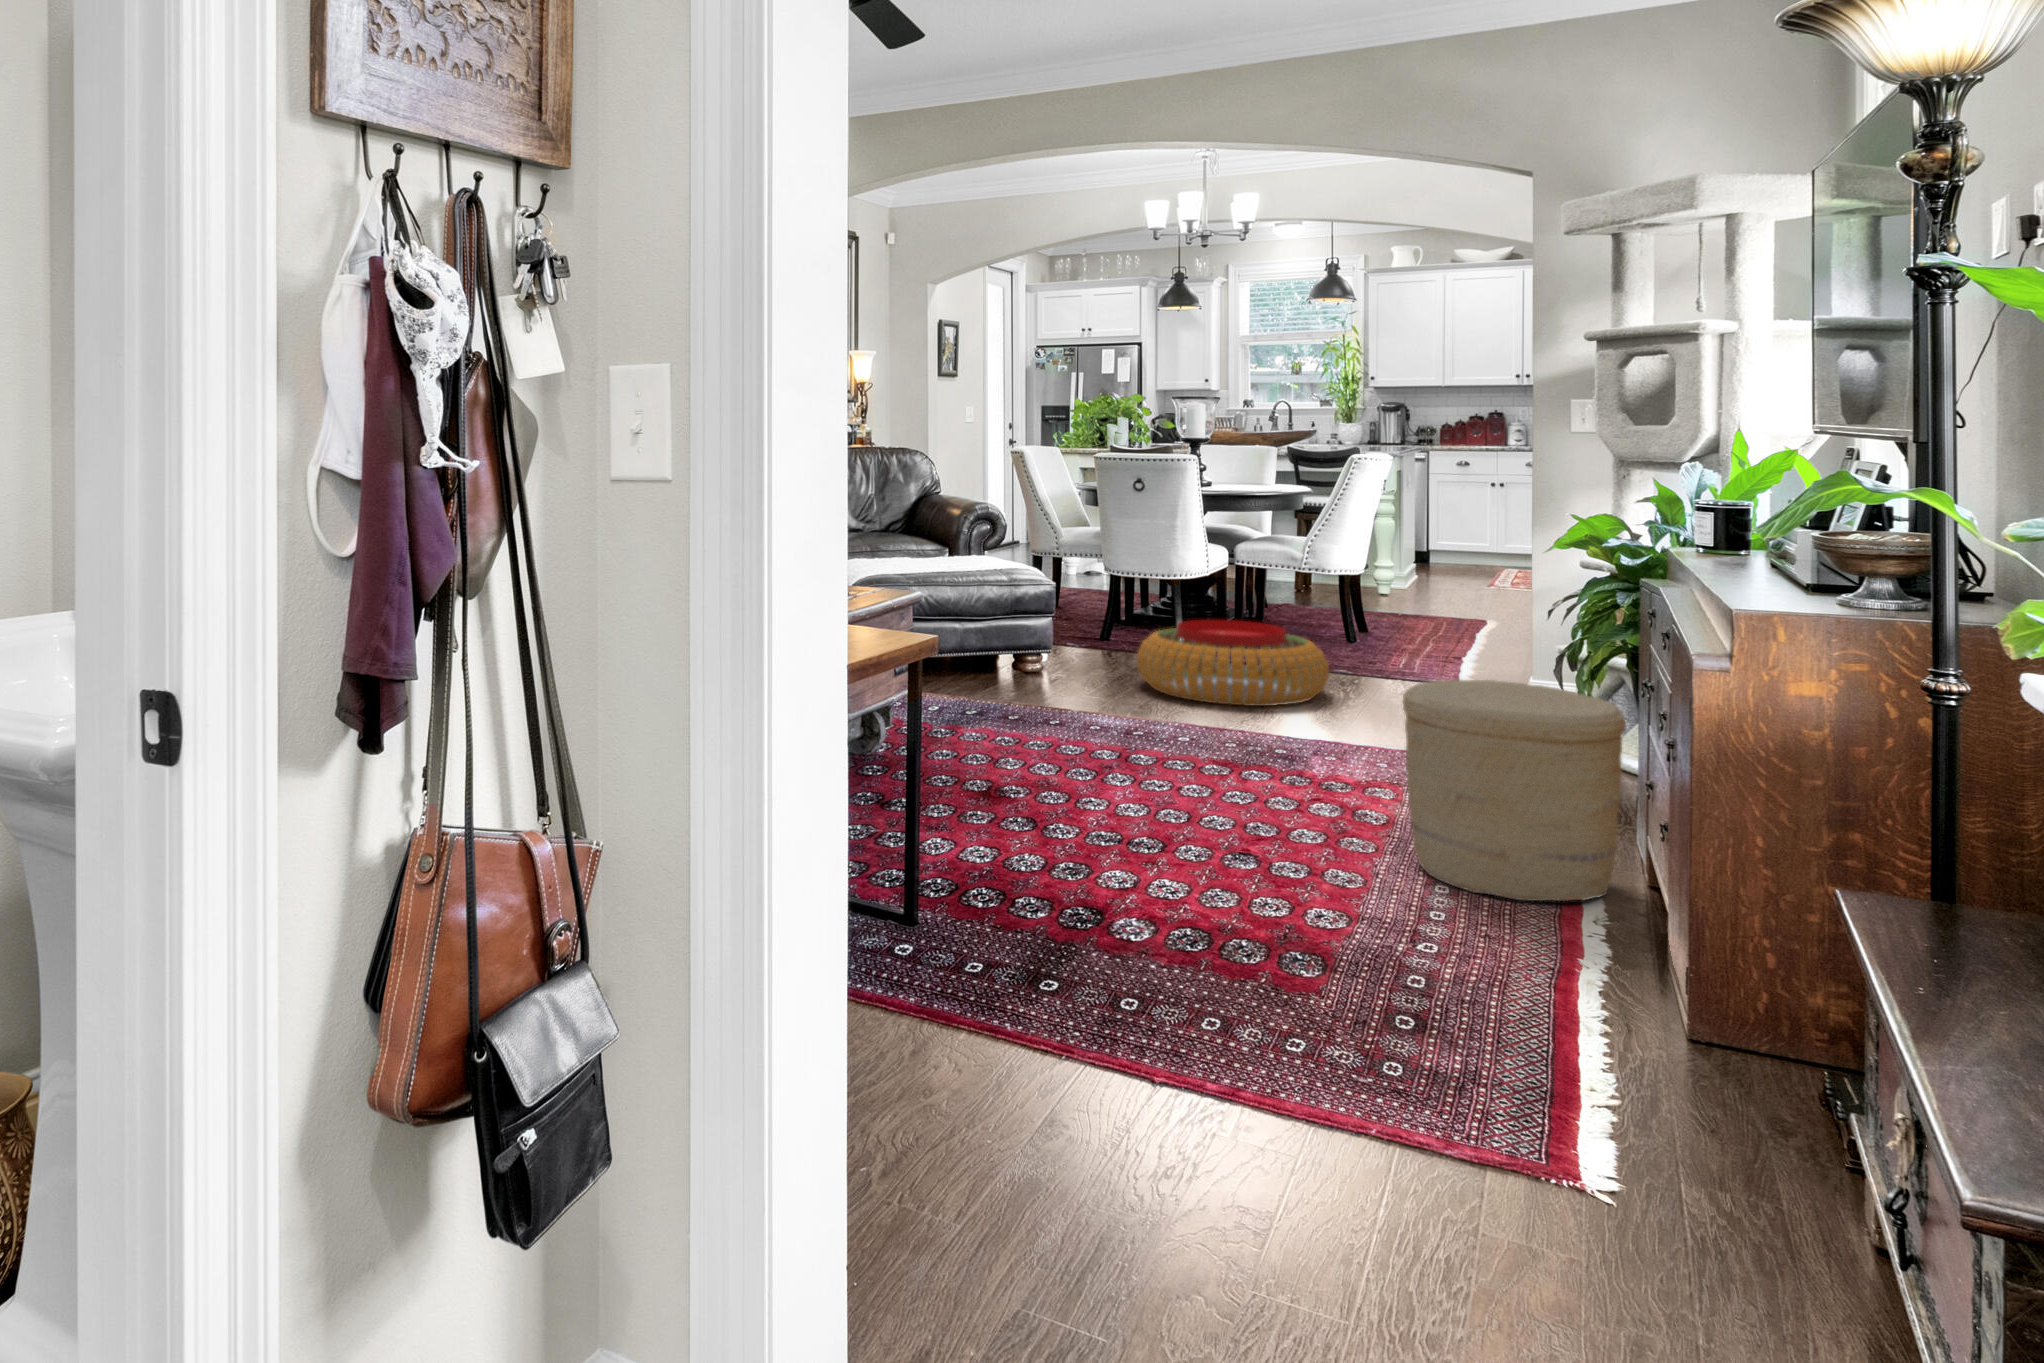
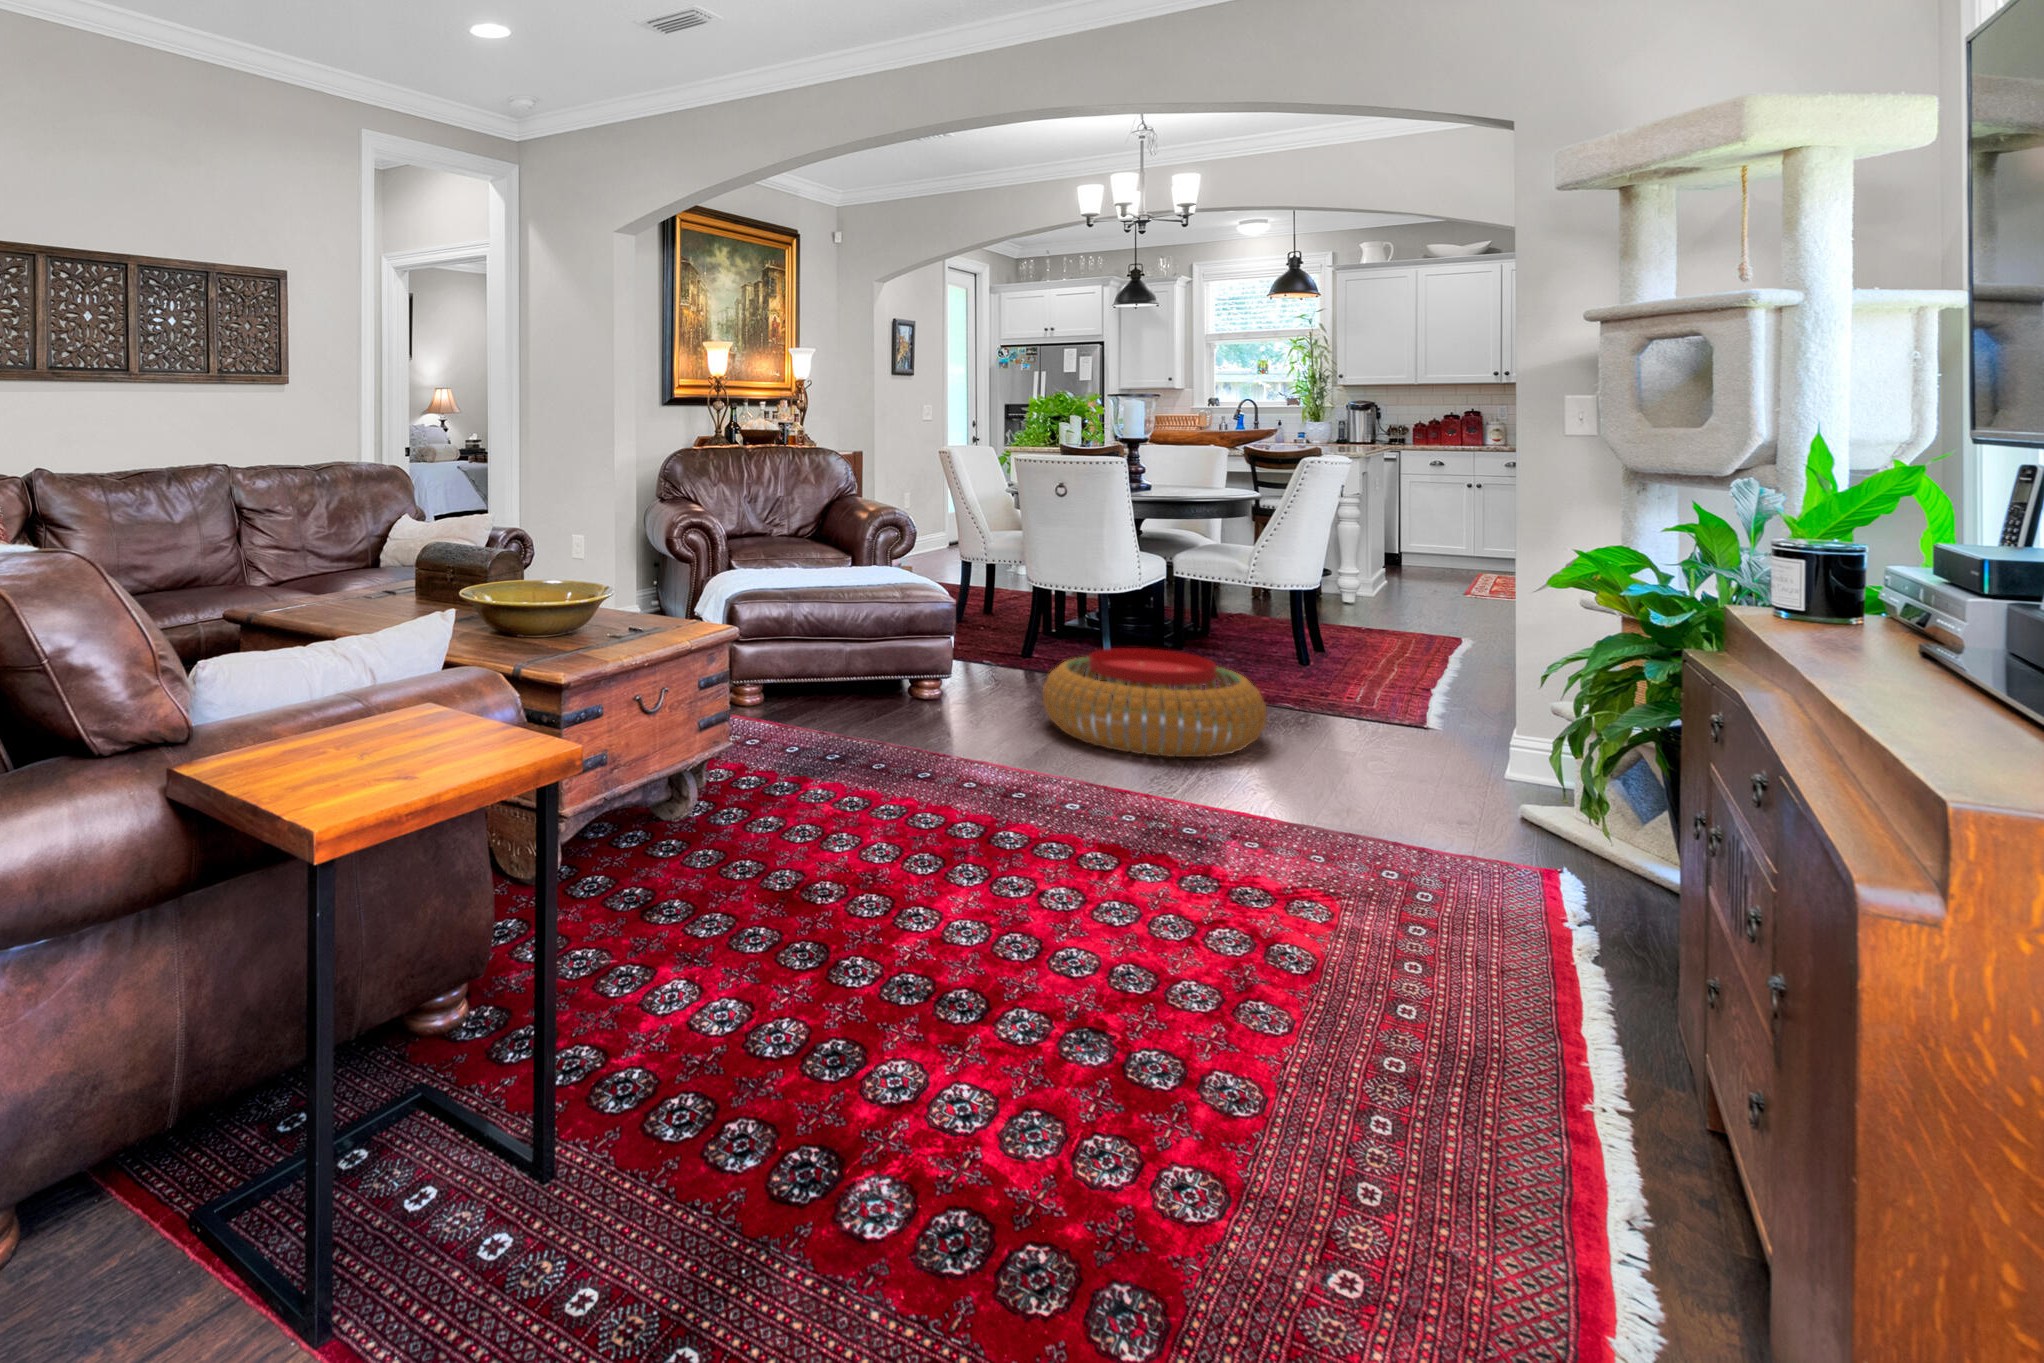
woven basket: present [1403,680,1626,901] -> none [1331,788,1672,1158]

